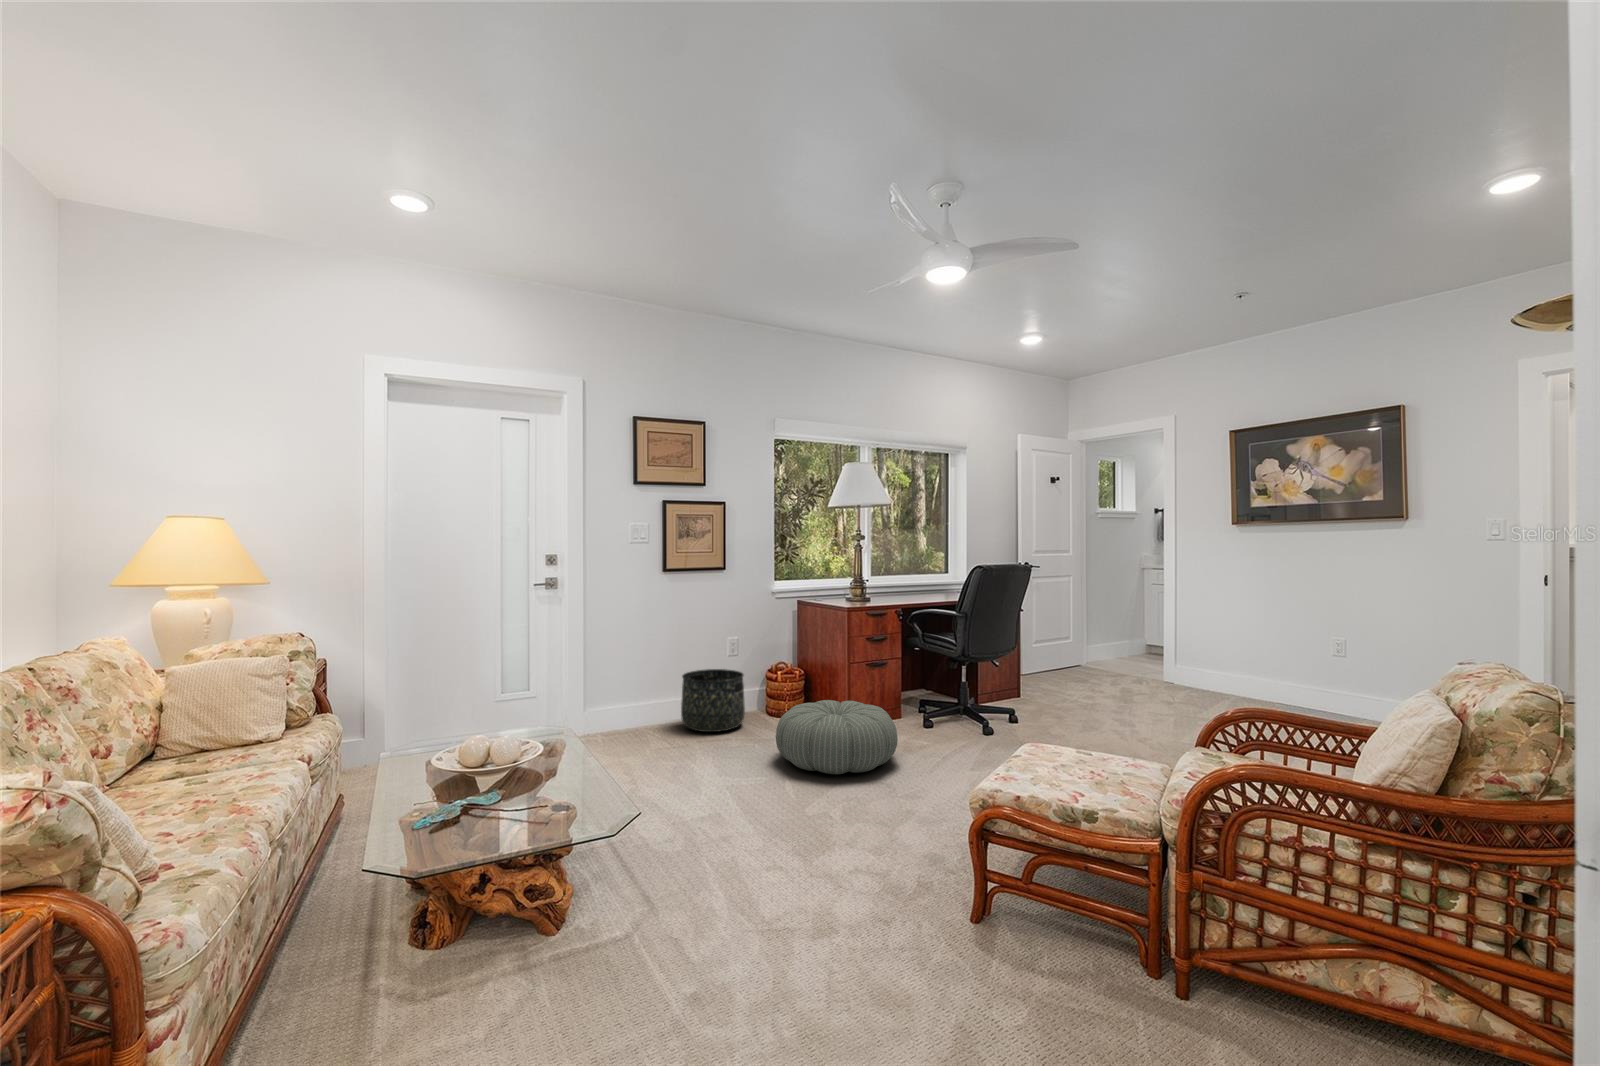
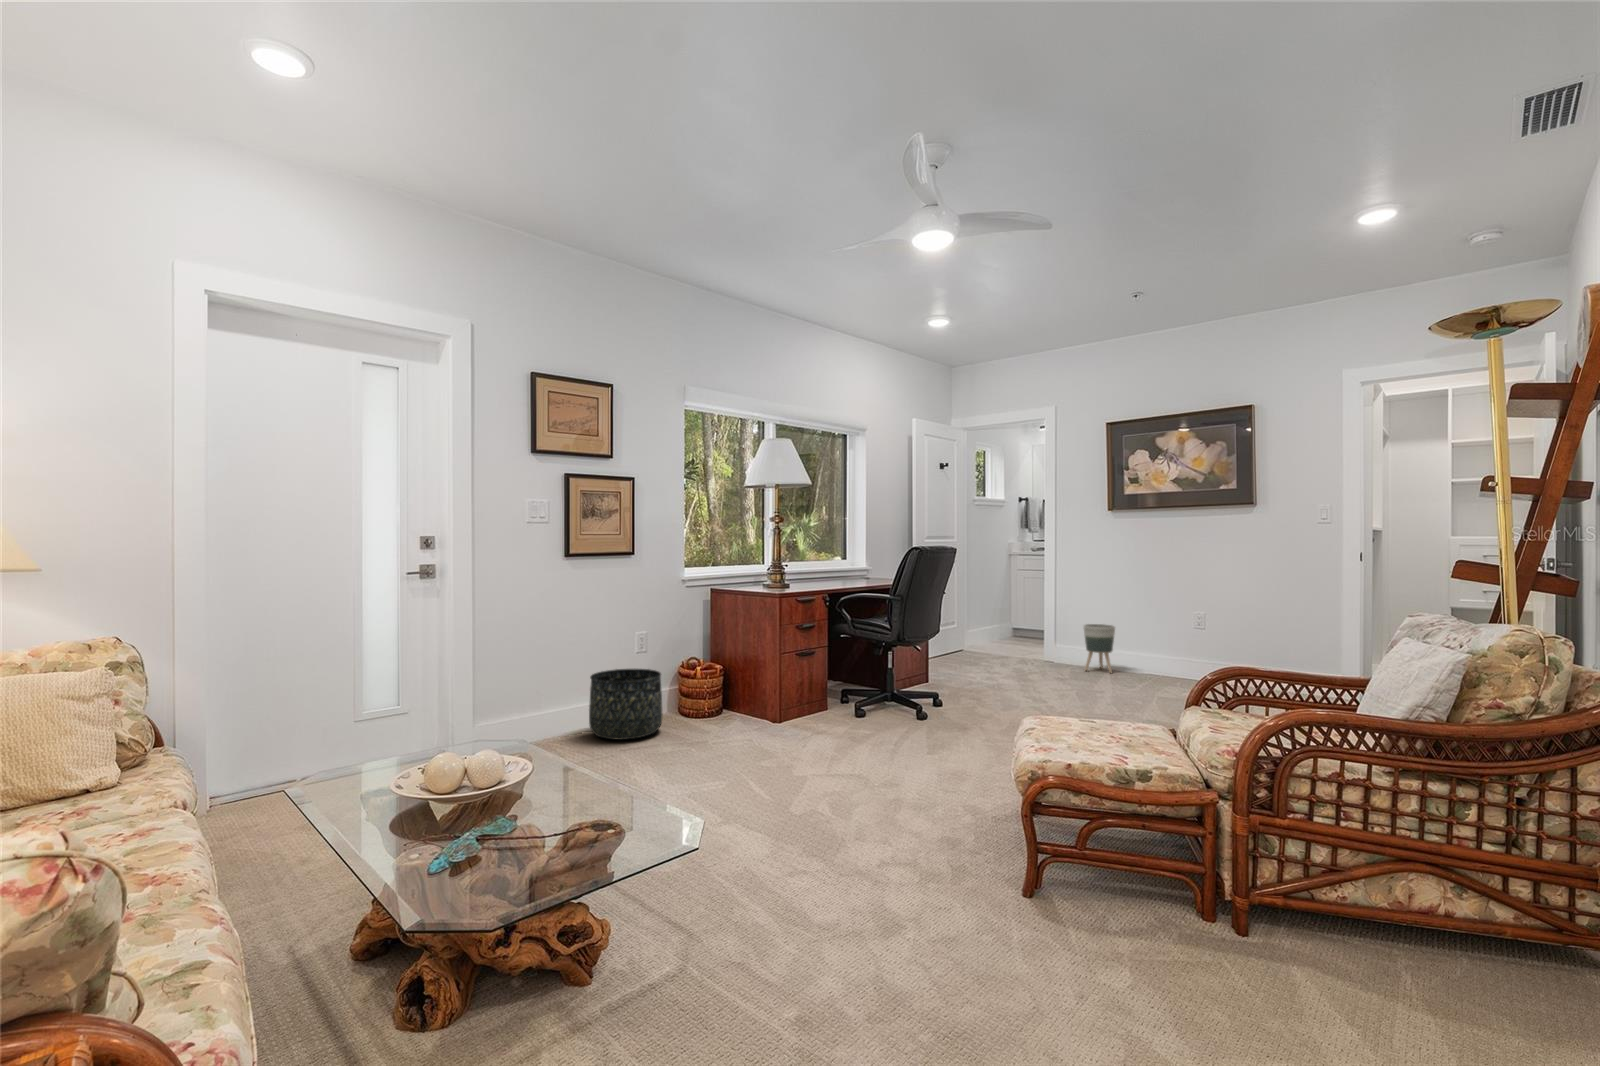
planter: none [1203,645,1240,698] -> present [1084,624,1115,673]
pouf: present [776,700,898,774] -> none [722,694,852,771]

